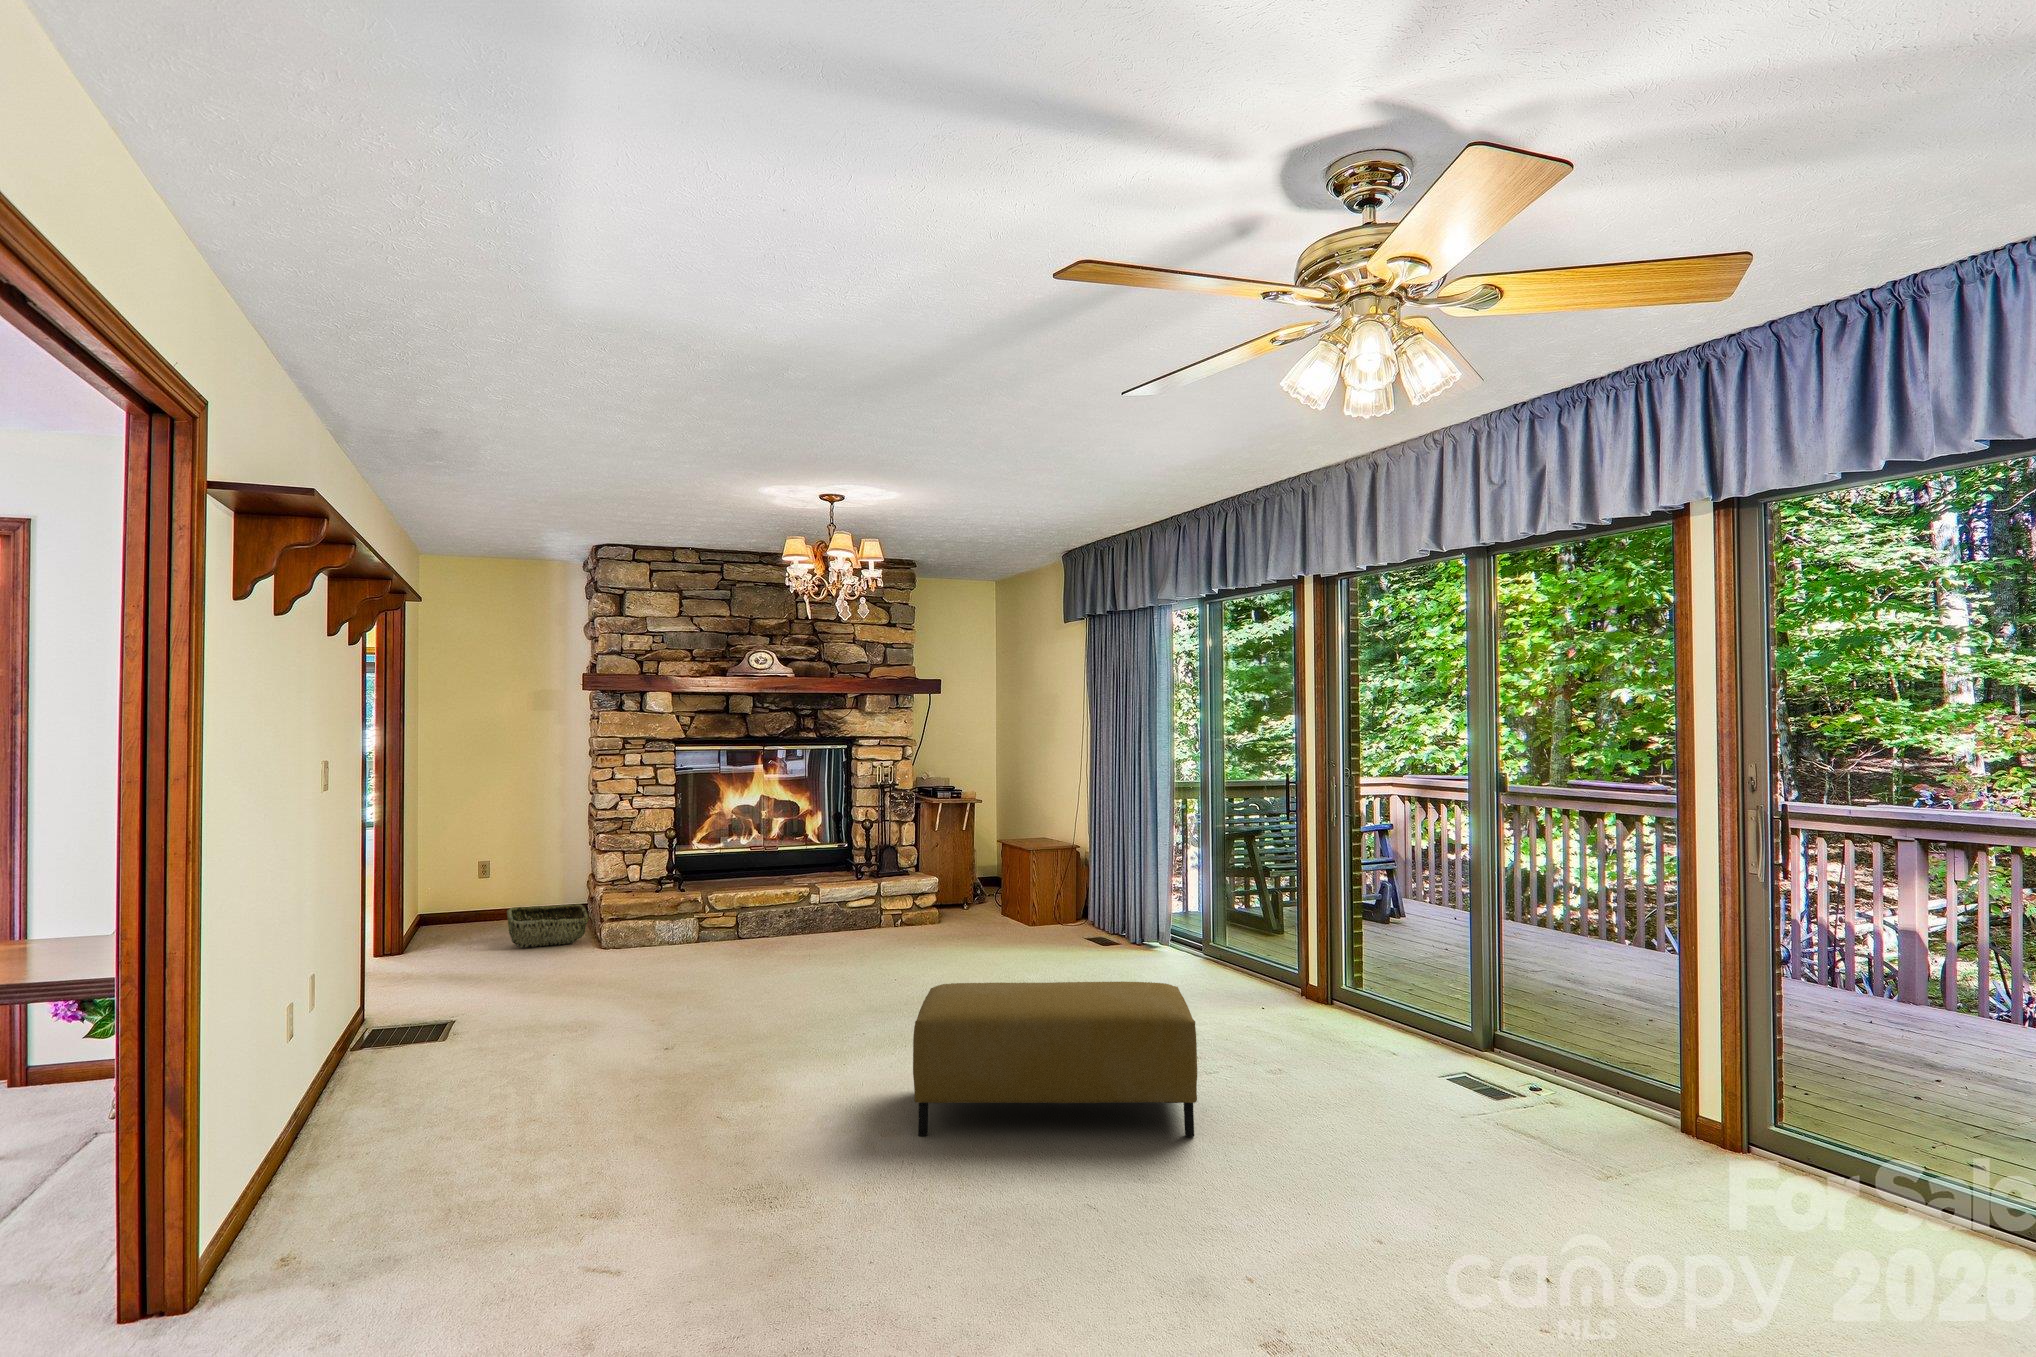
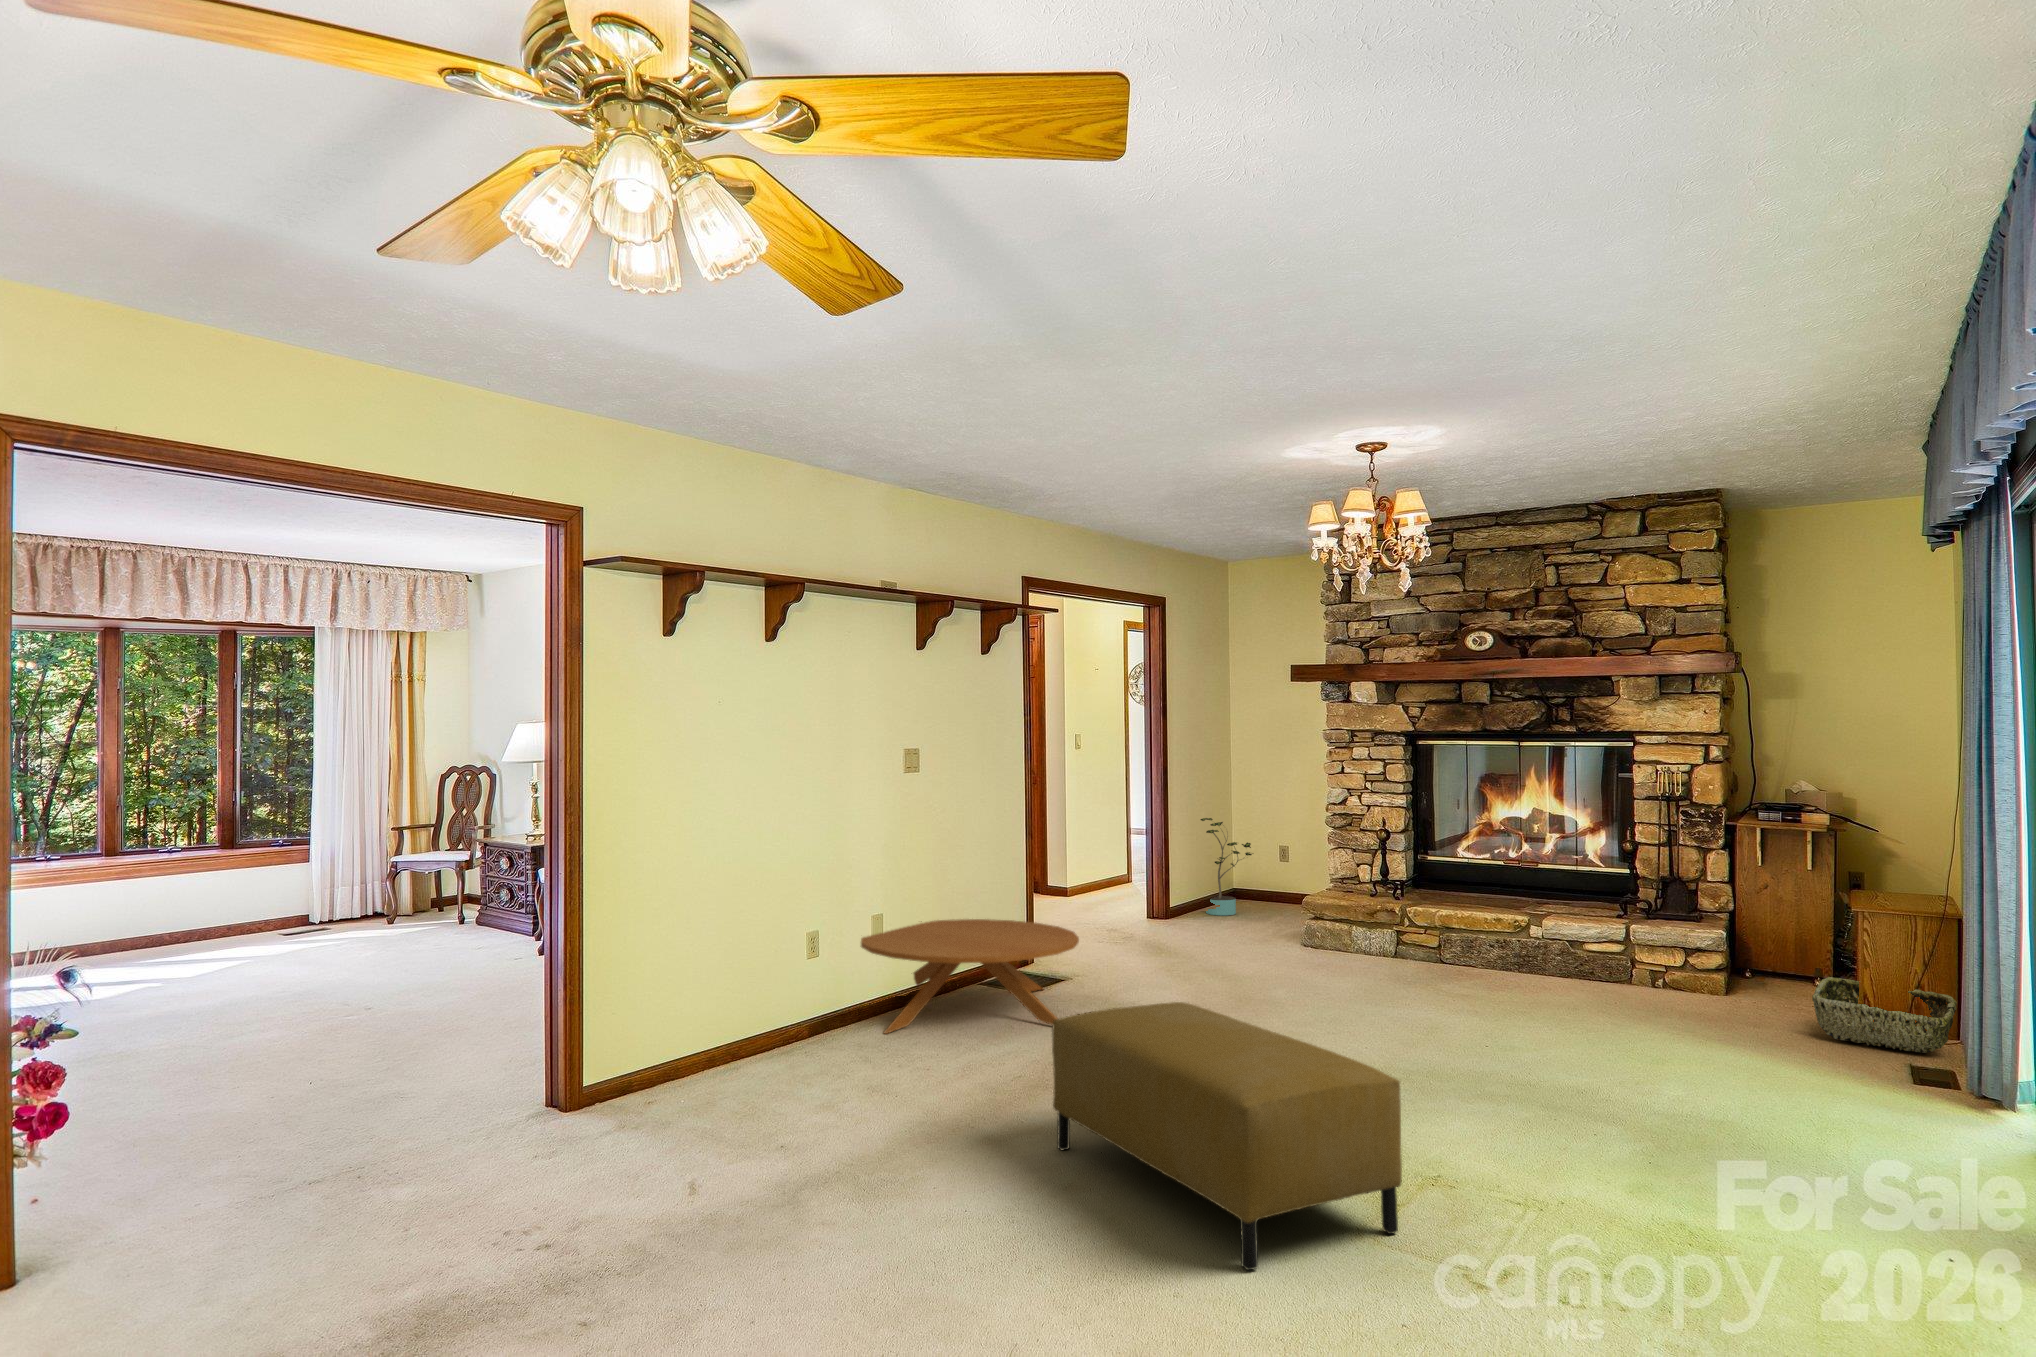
potted plant: none [413,837,472,943] -> present [1201,818,1252,915]
woven basket: present [507,904,589,948] -> present [1812,977,1957,1053]
coffee table: none [329,969,642,1133] -> present [861,919,1079,1034]

